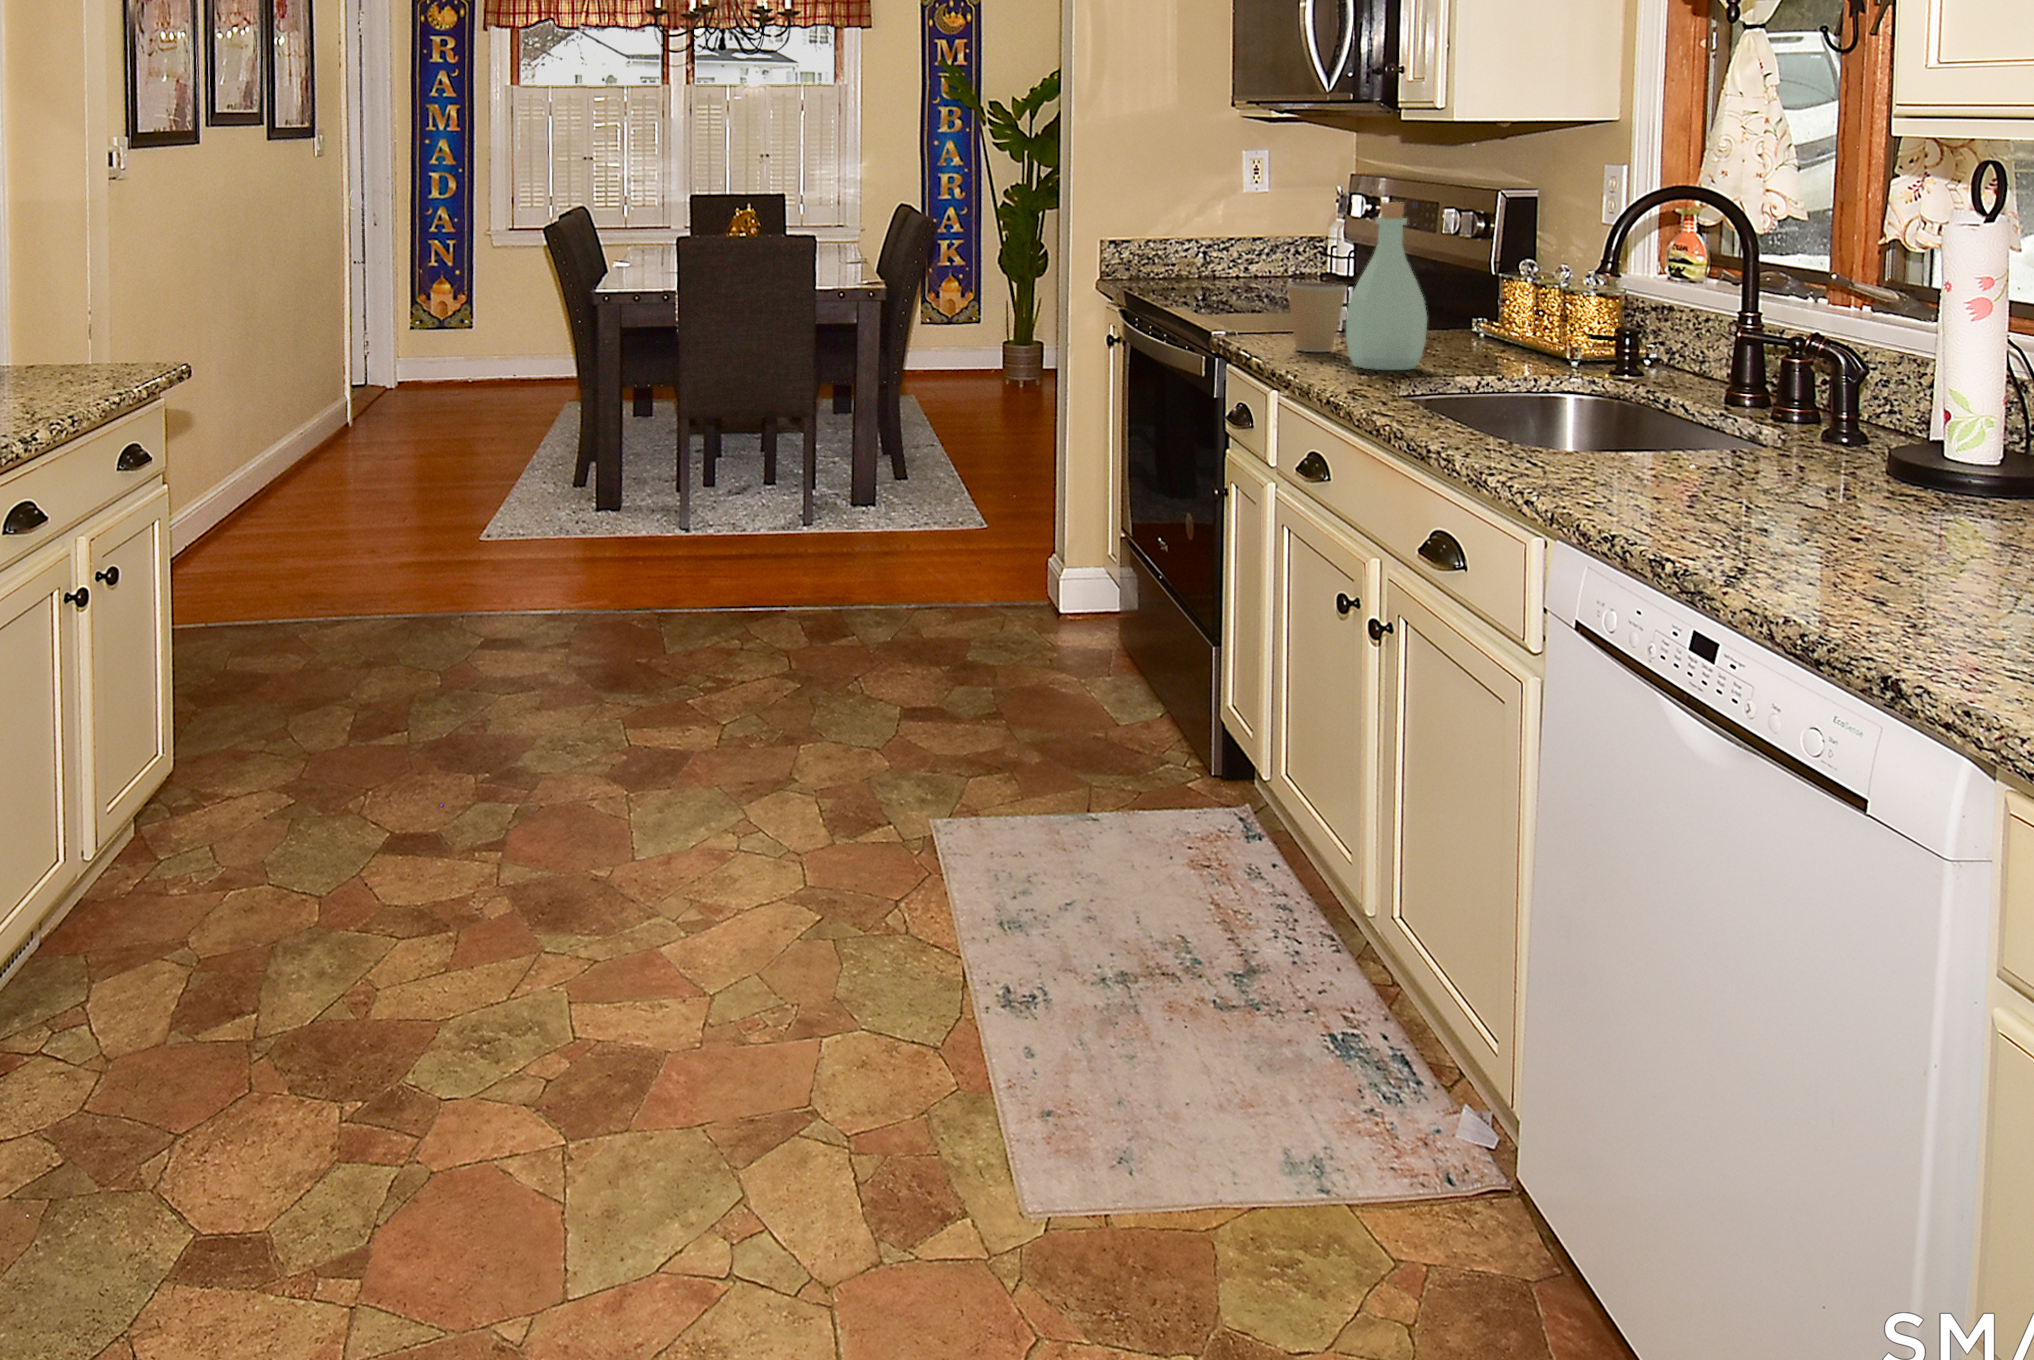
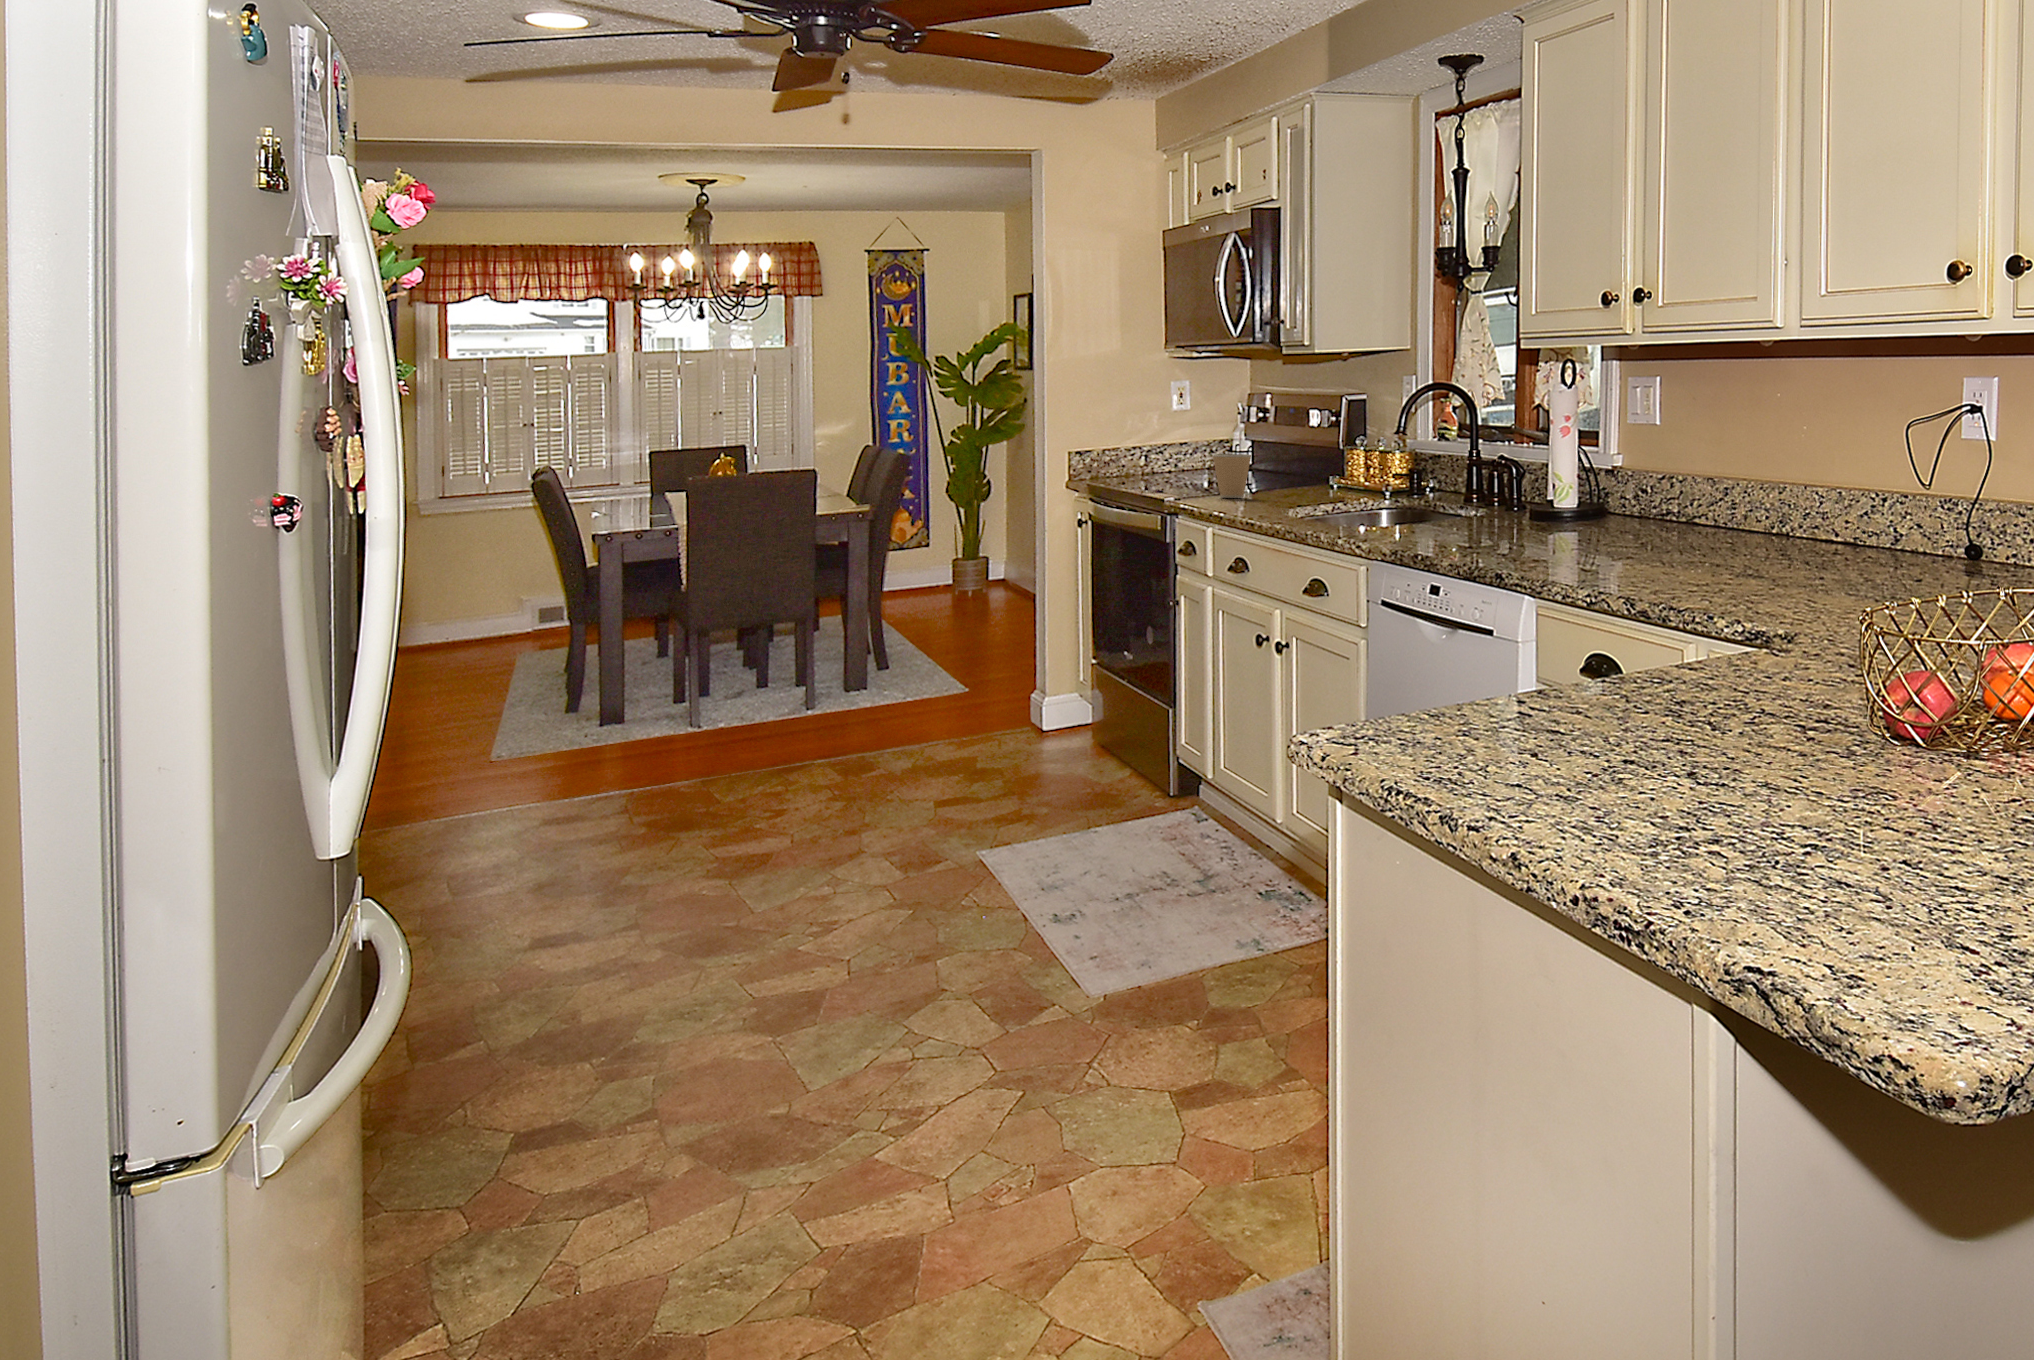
bottle: present [1346,202,1427,370] -> none [1252,398,1301,502]

